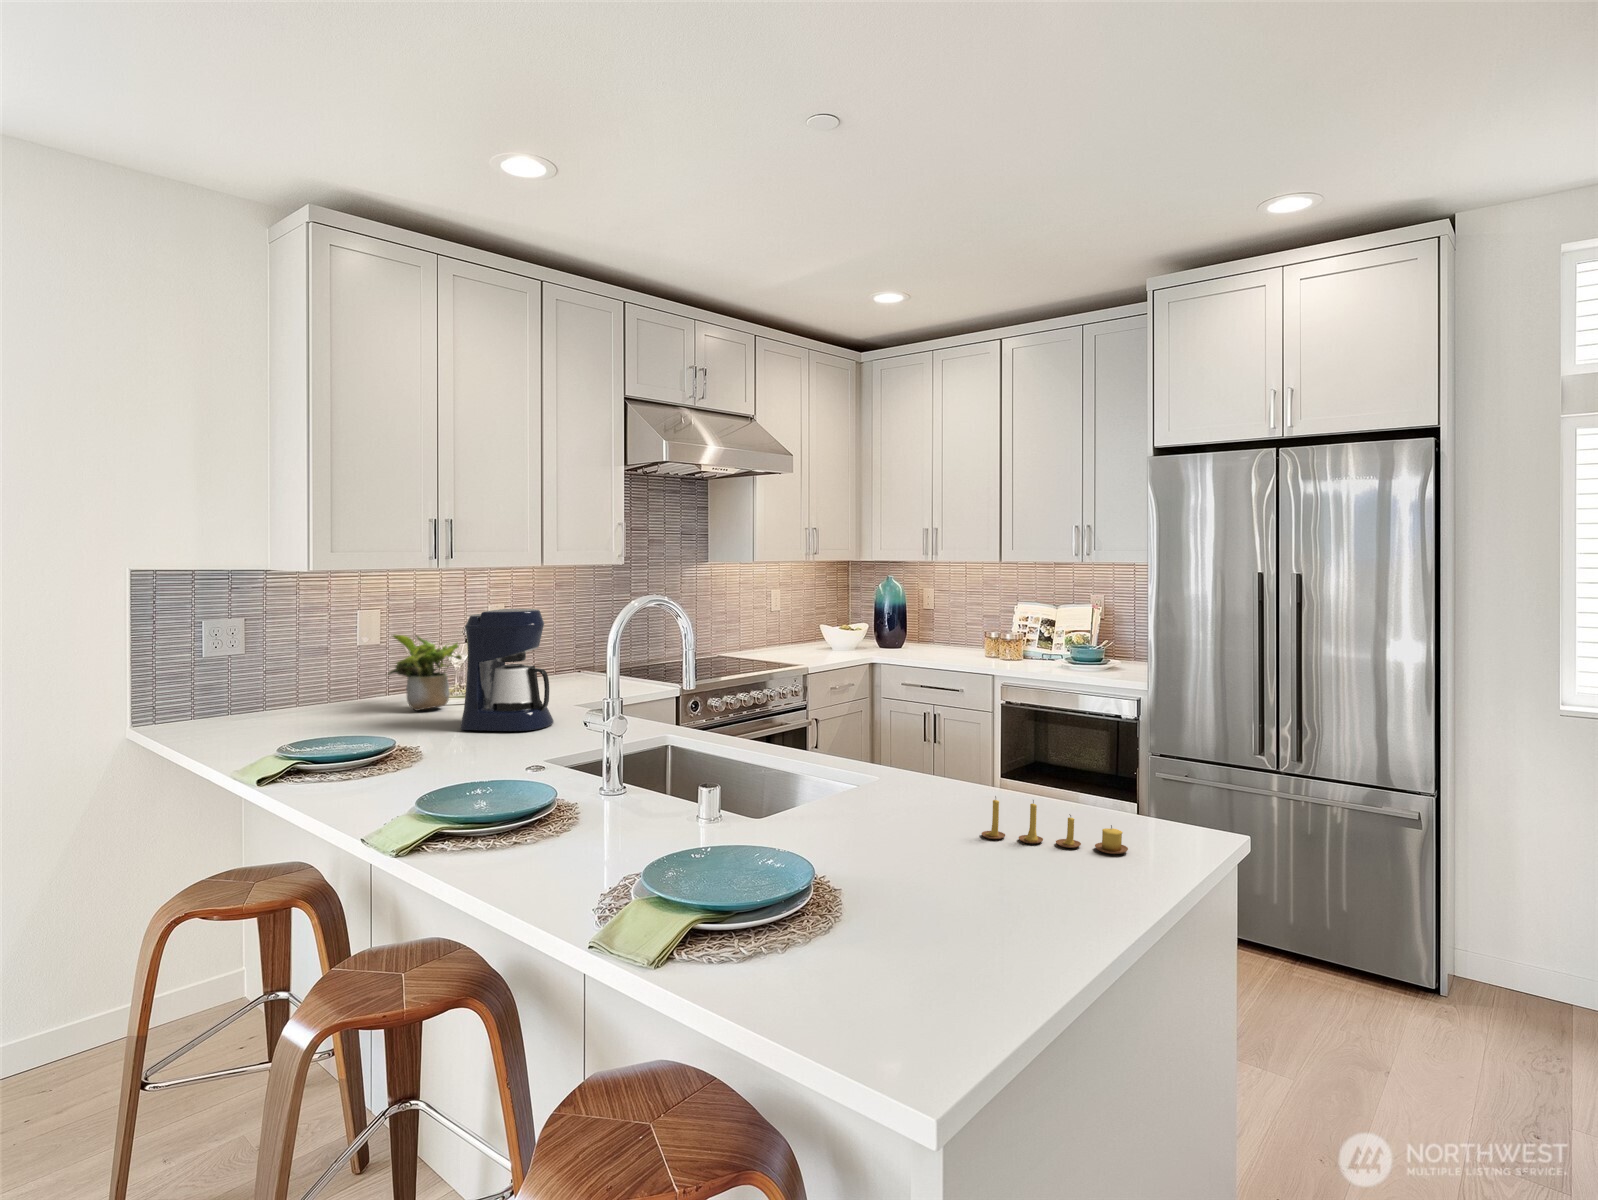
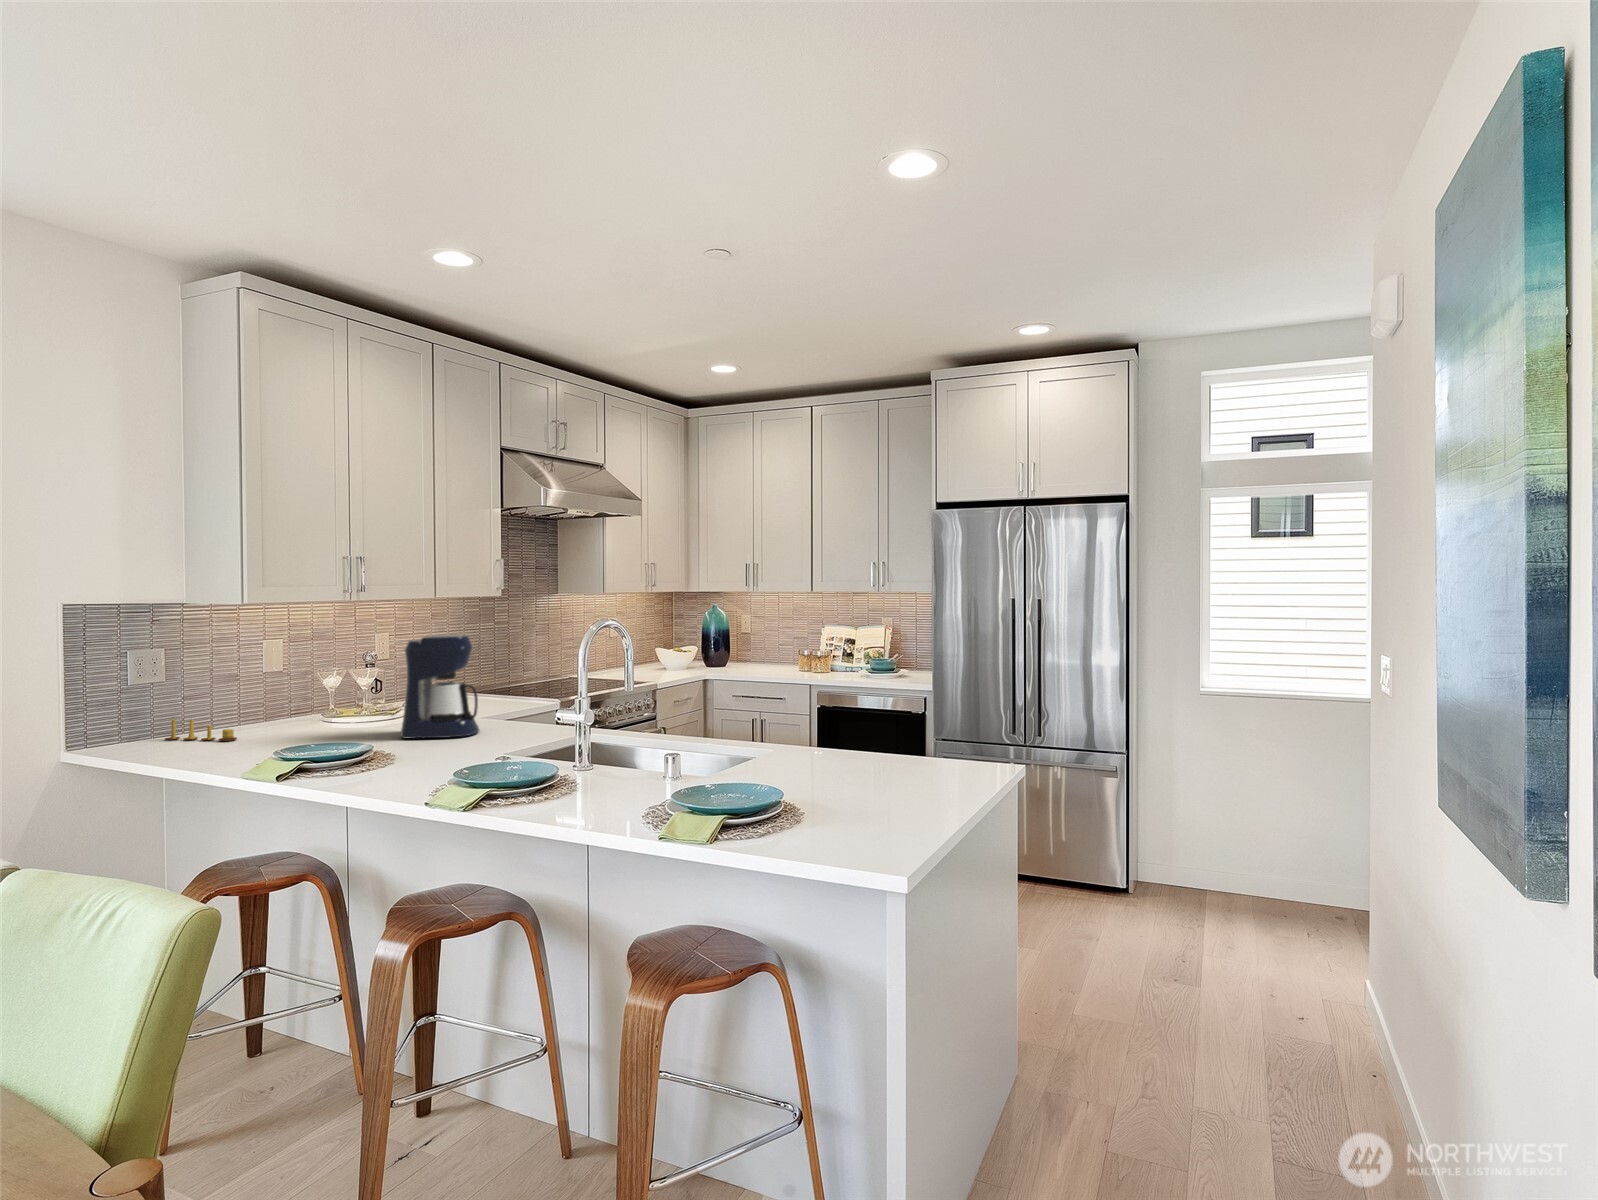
potted plant: present [388,635,462,711] -> none [308,660,377,727]
candle: present [981,796,1128,854] -> present [165,719,237,741]

